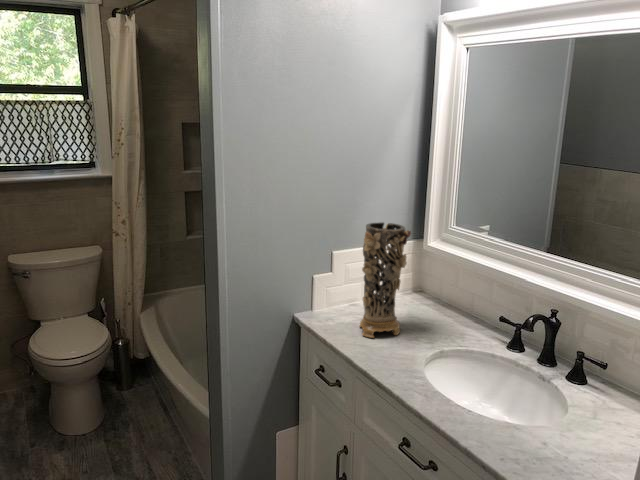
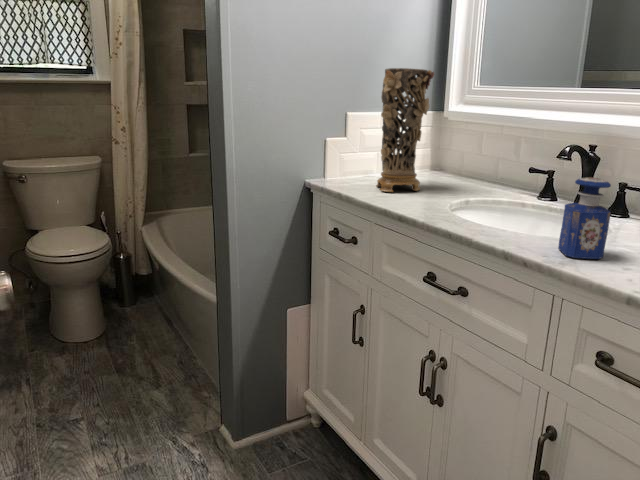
perfume bottle: none [515,385,558,462] -> present [558,177,611,259]

